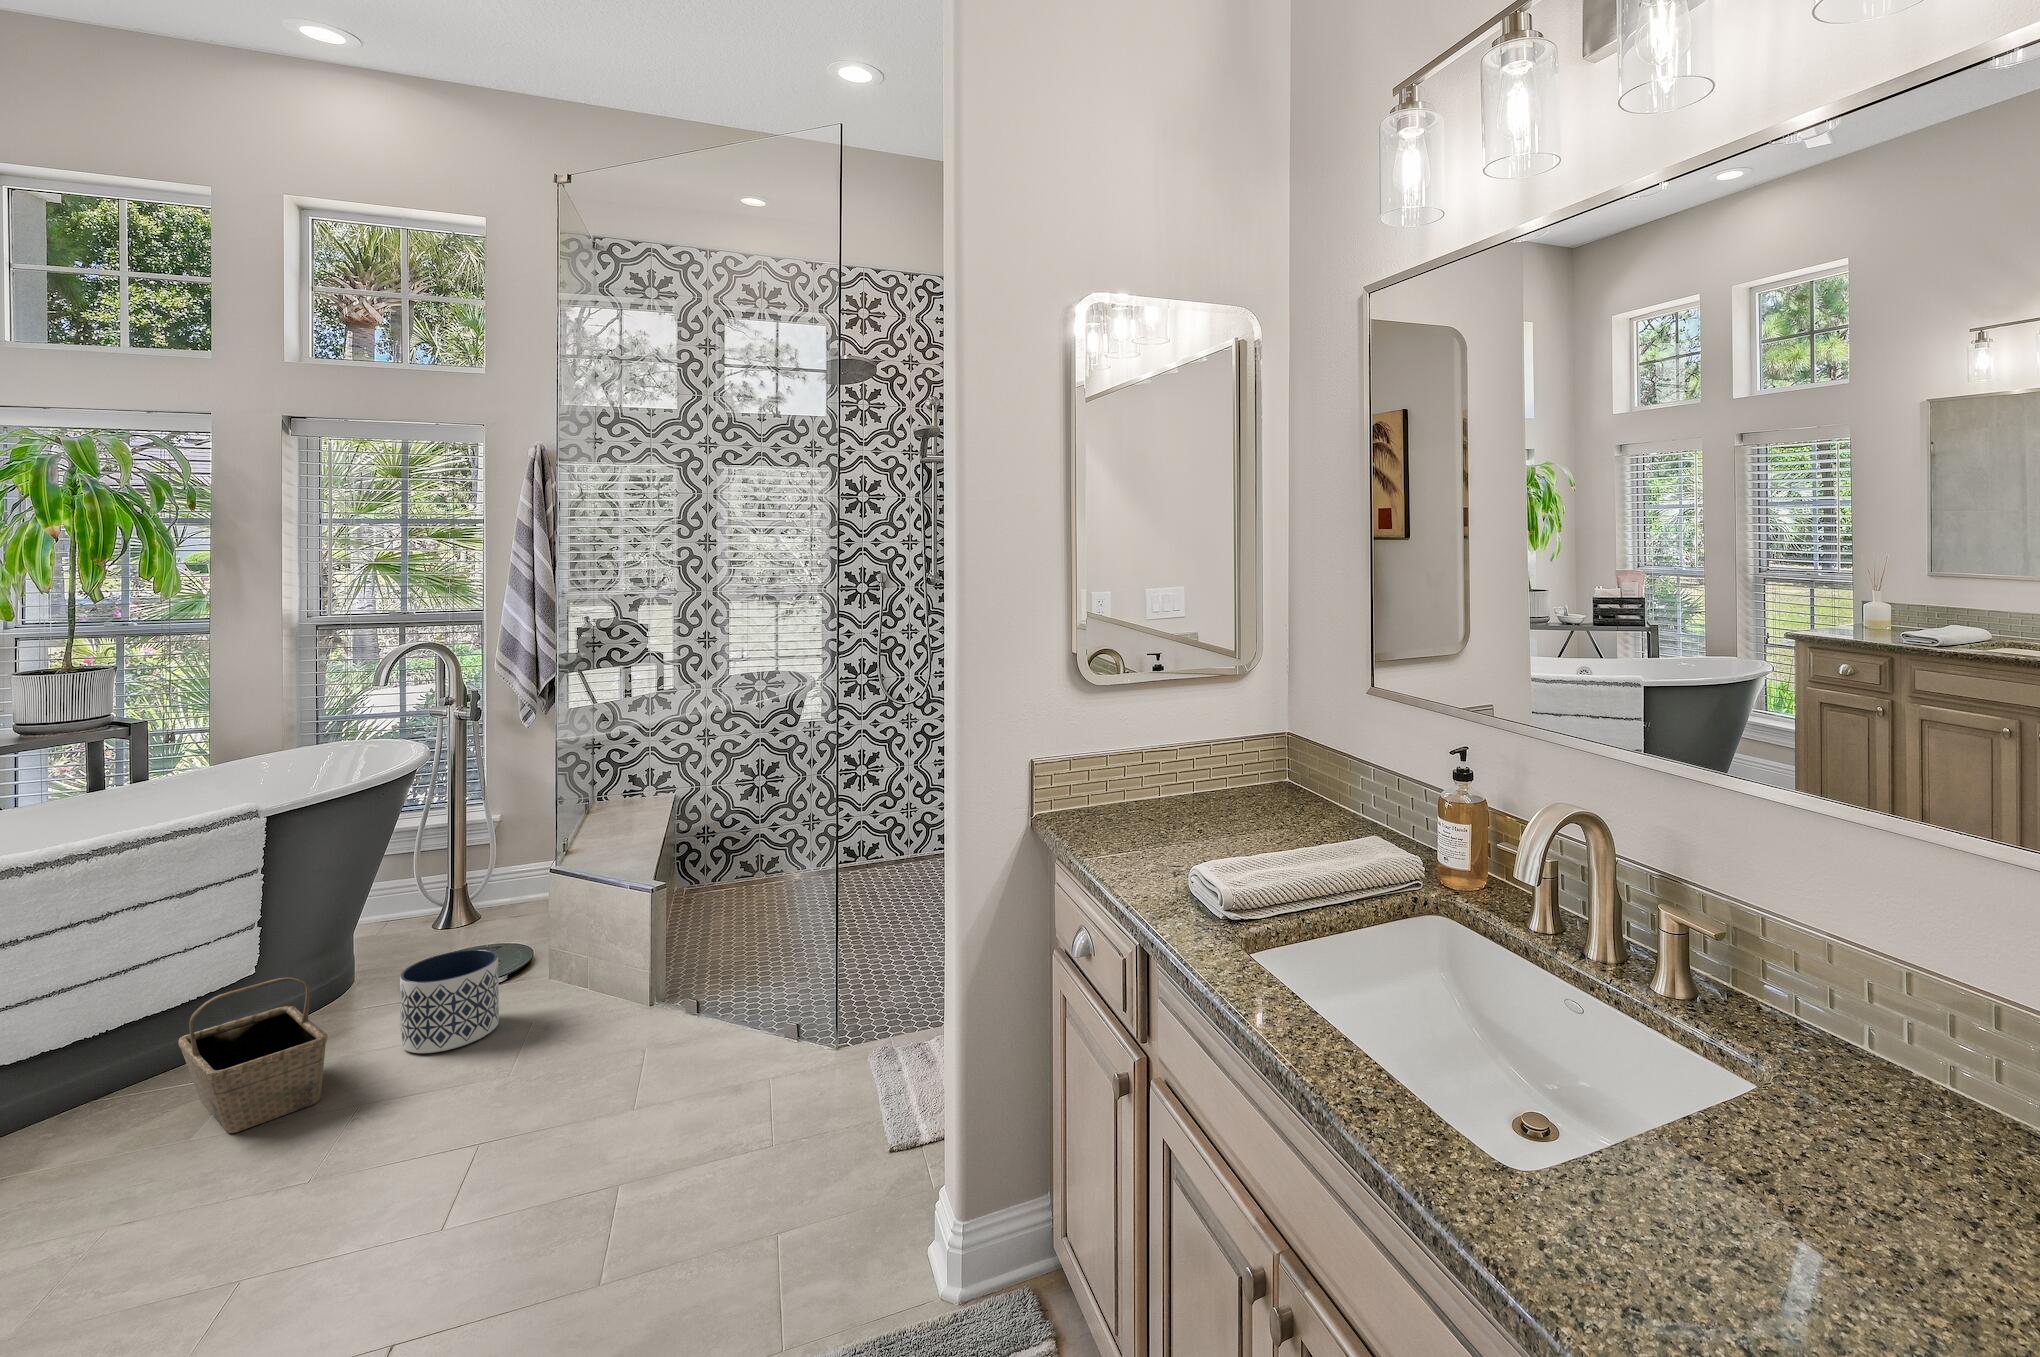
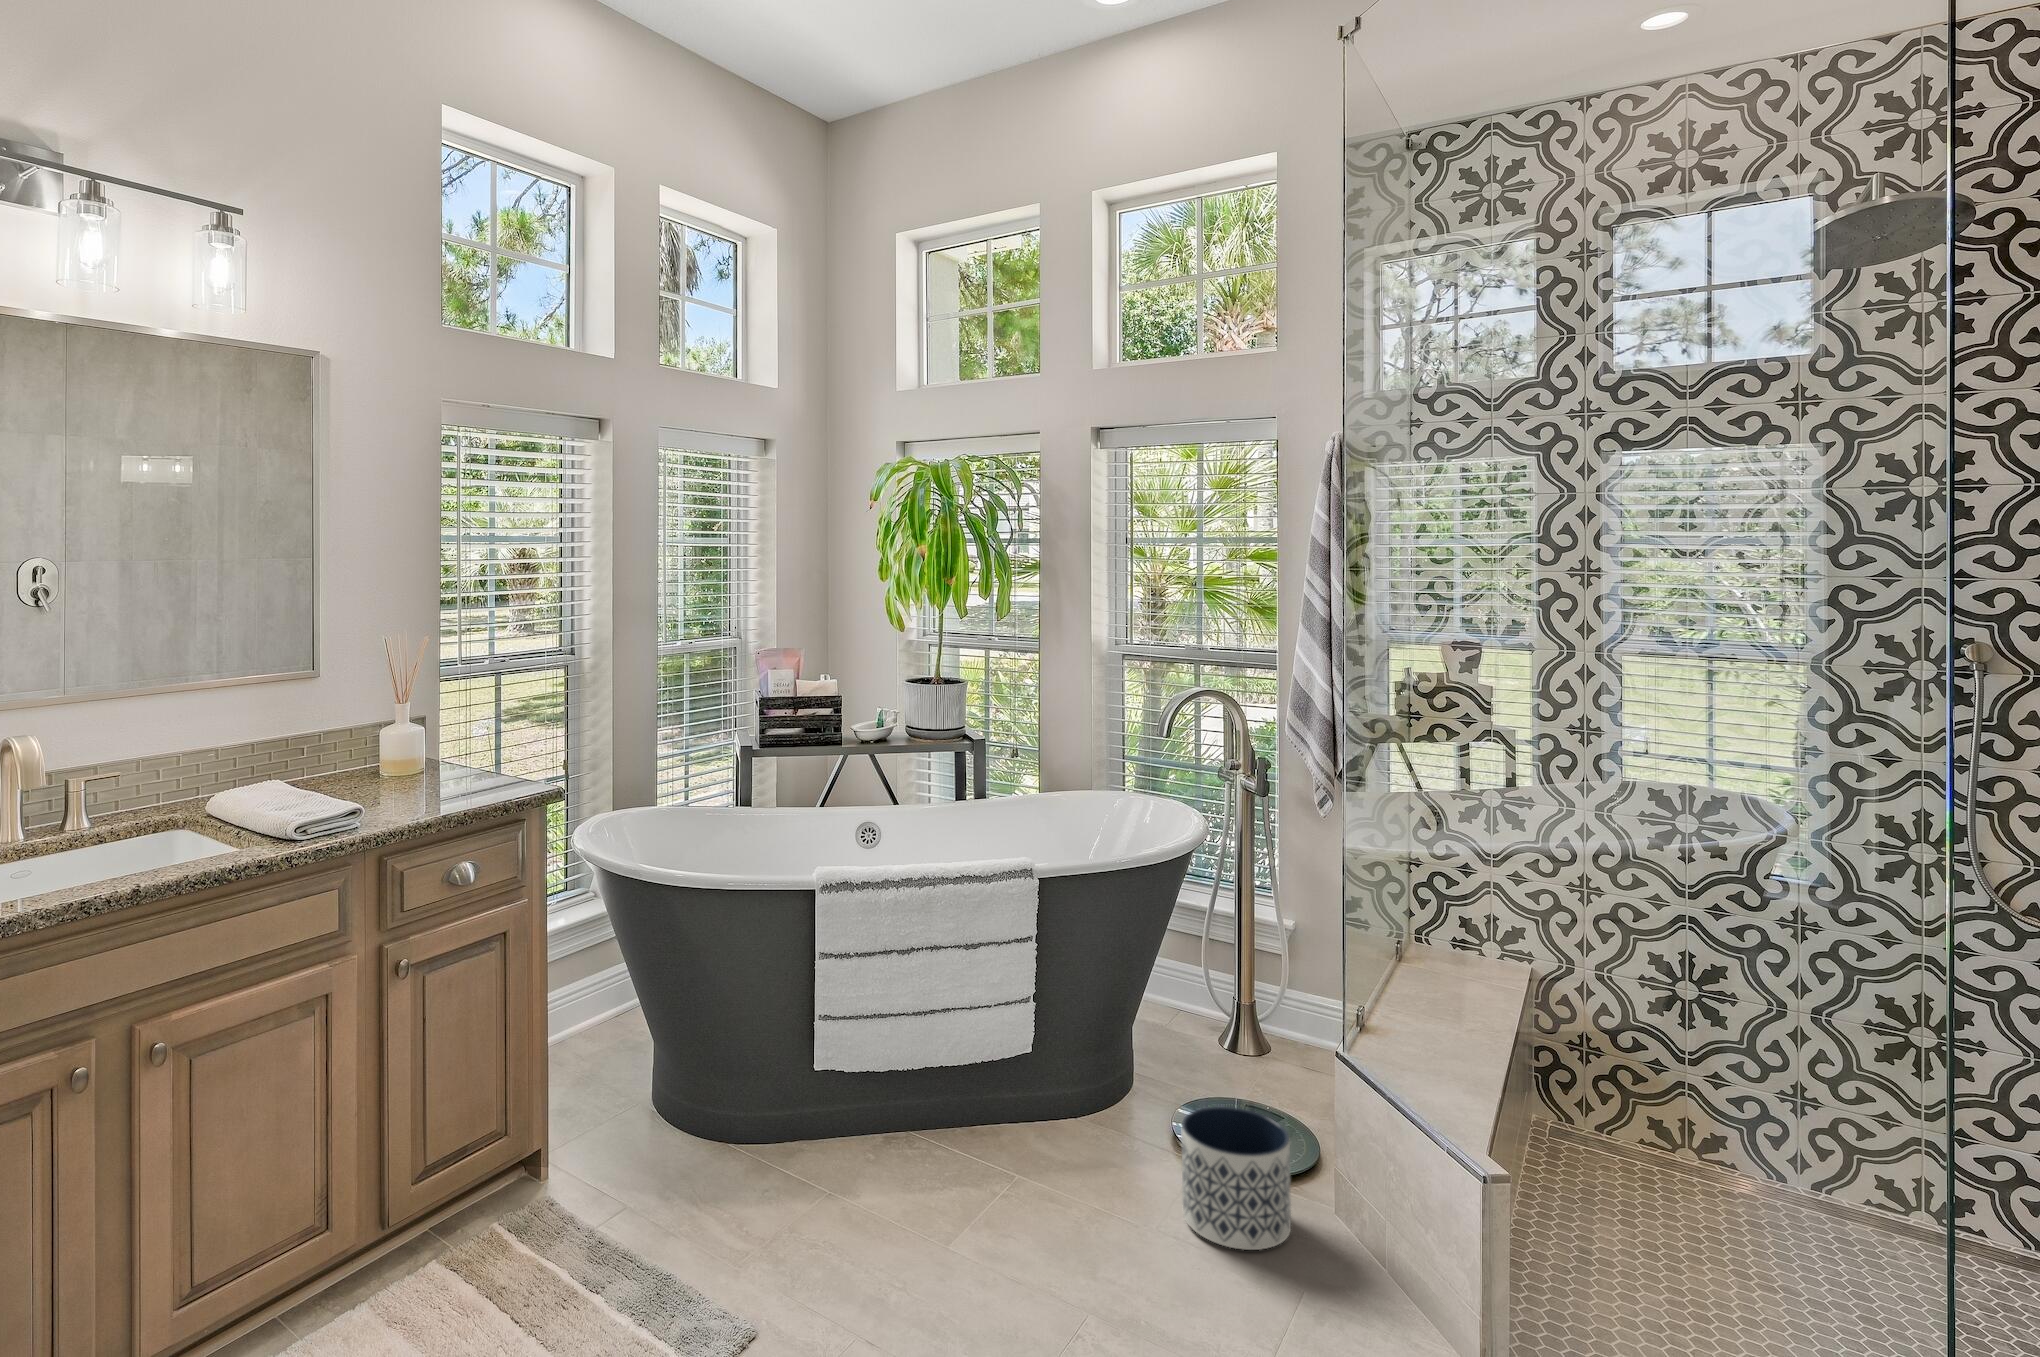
basket: present [178,977,328,1133] -> none [987,1084,1108,1258]

